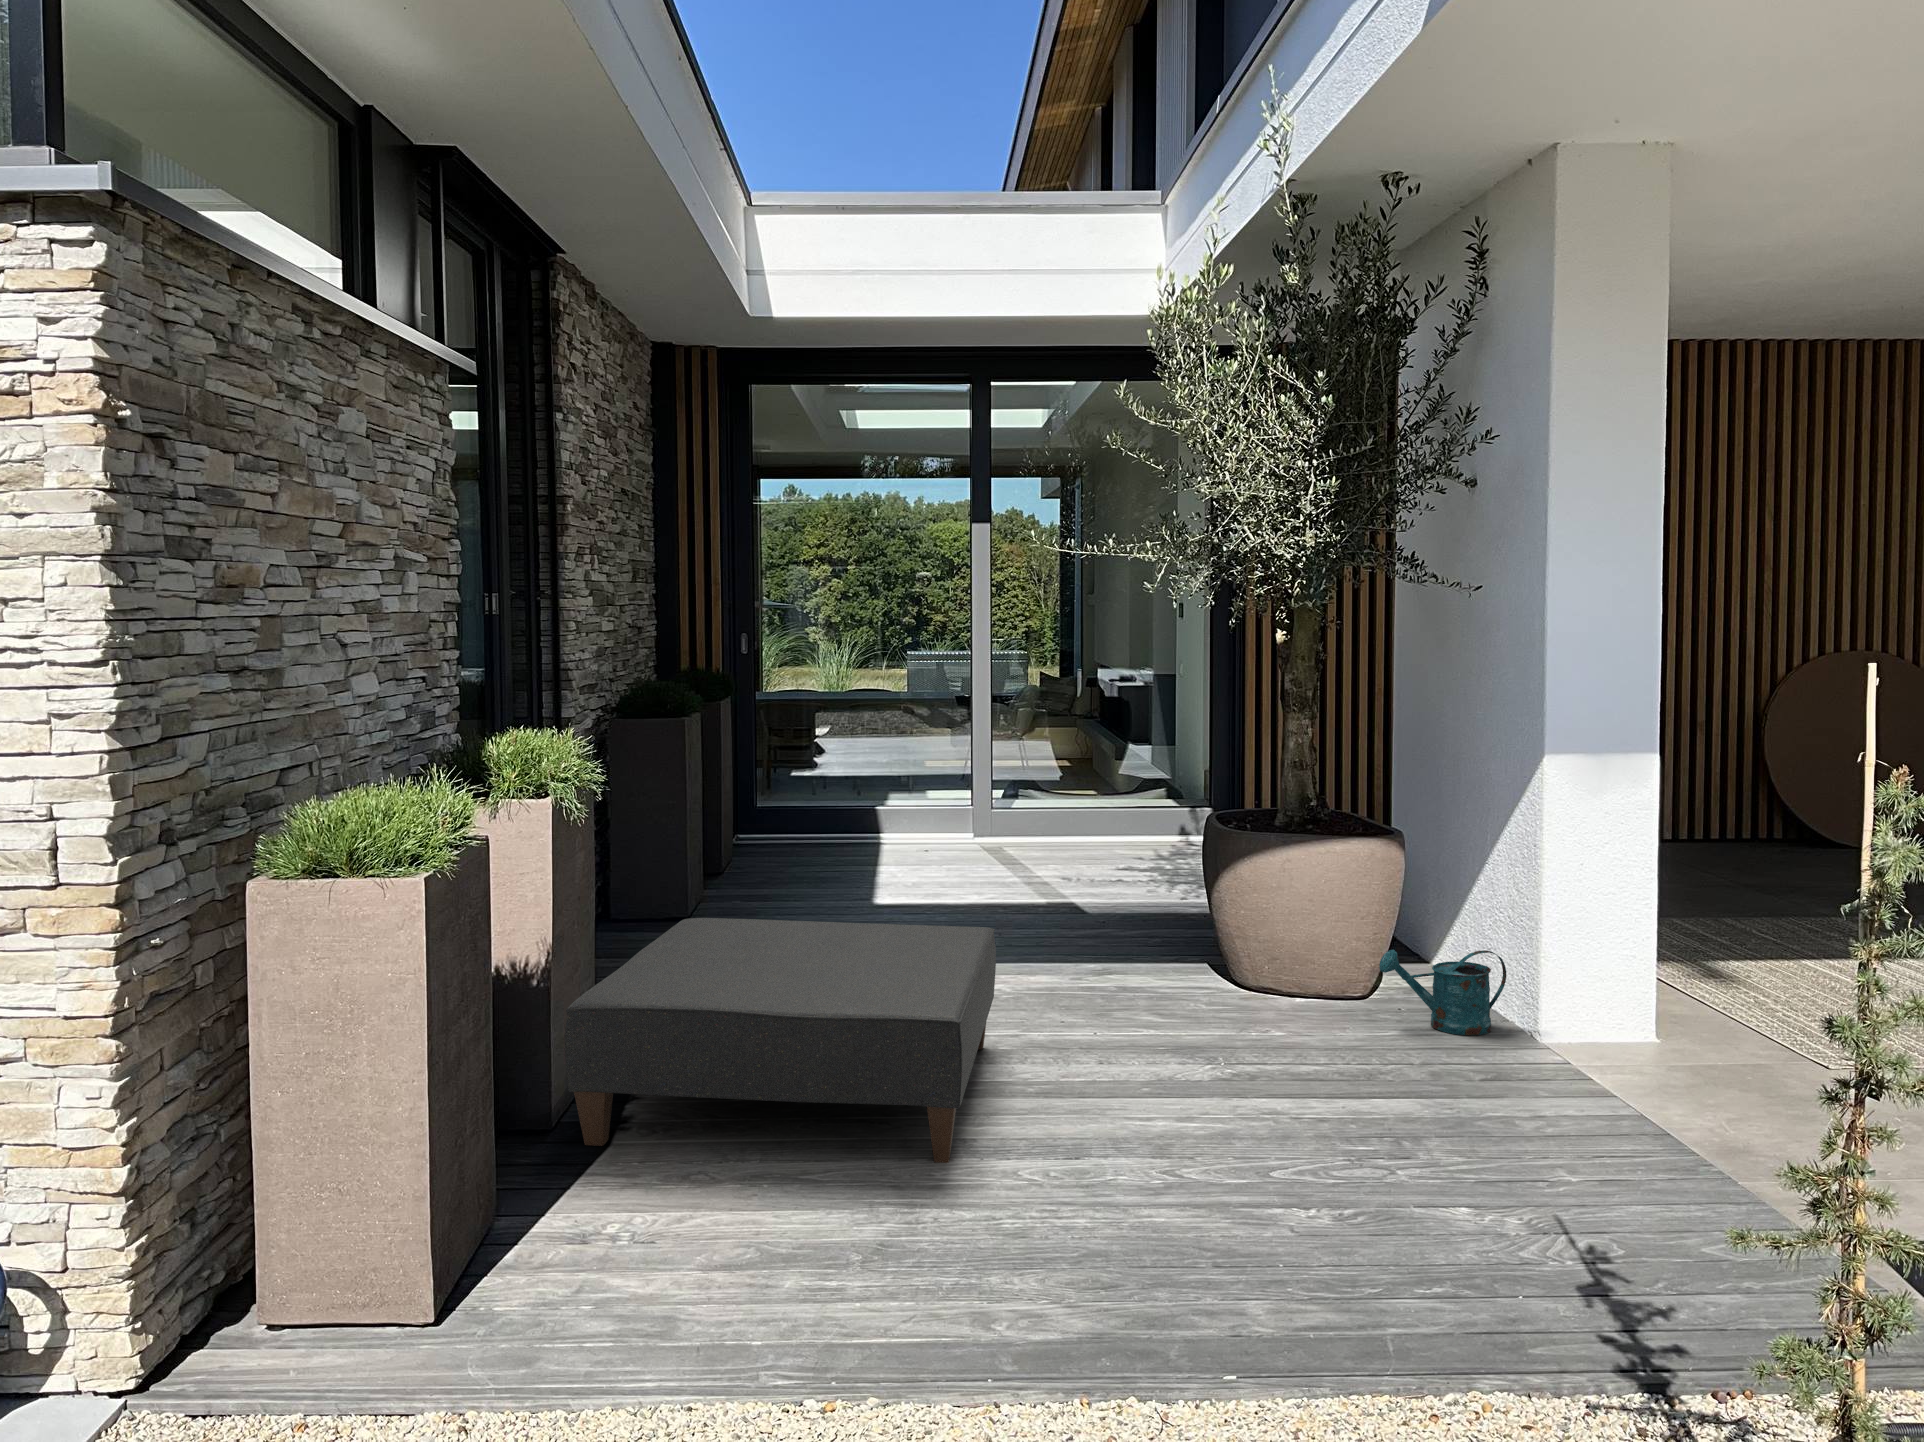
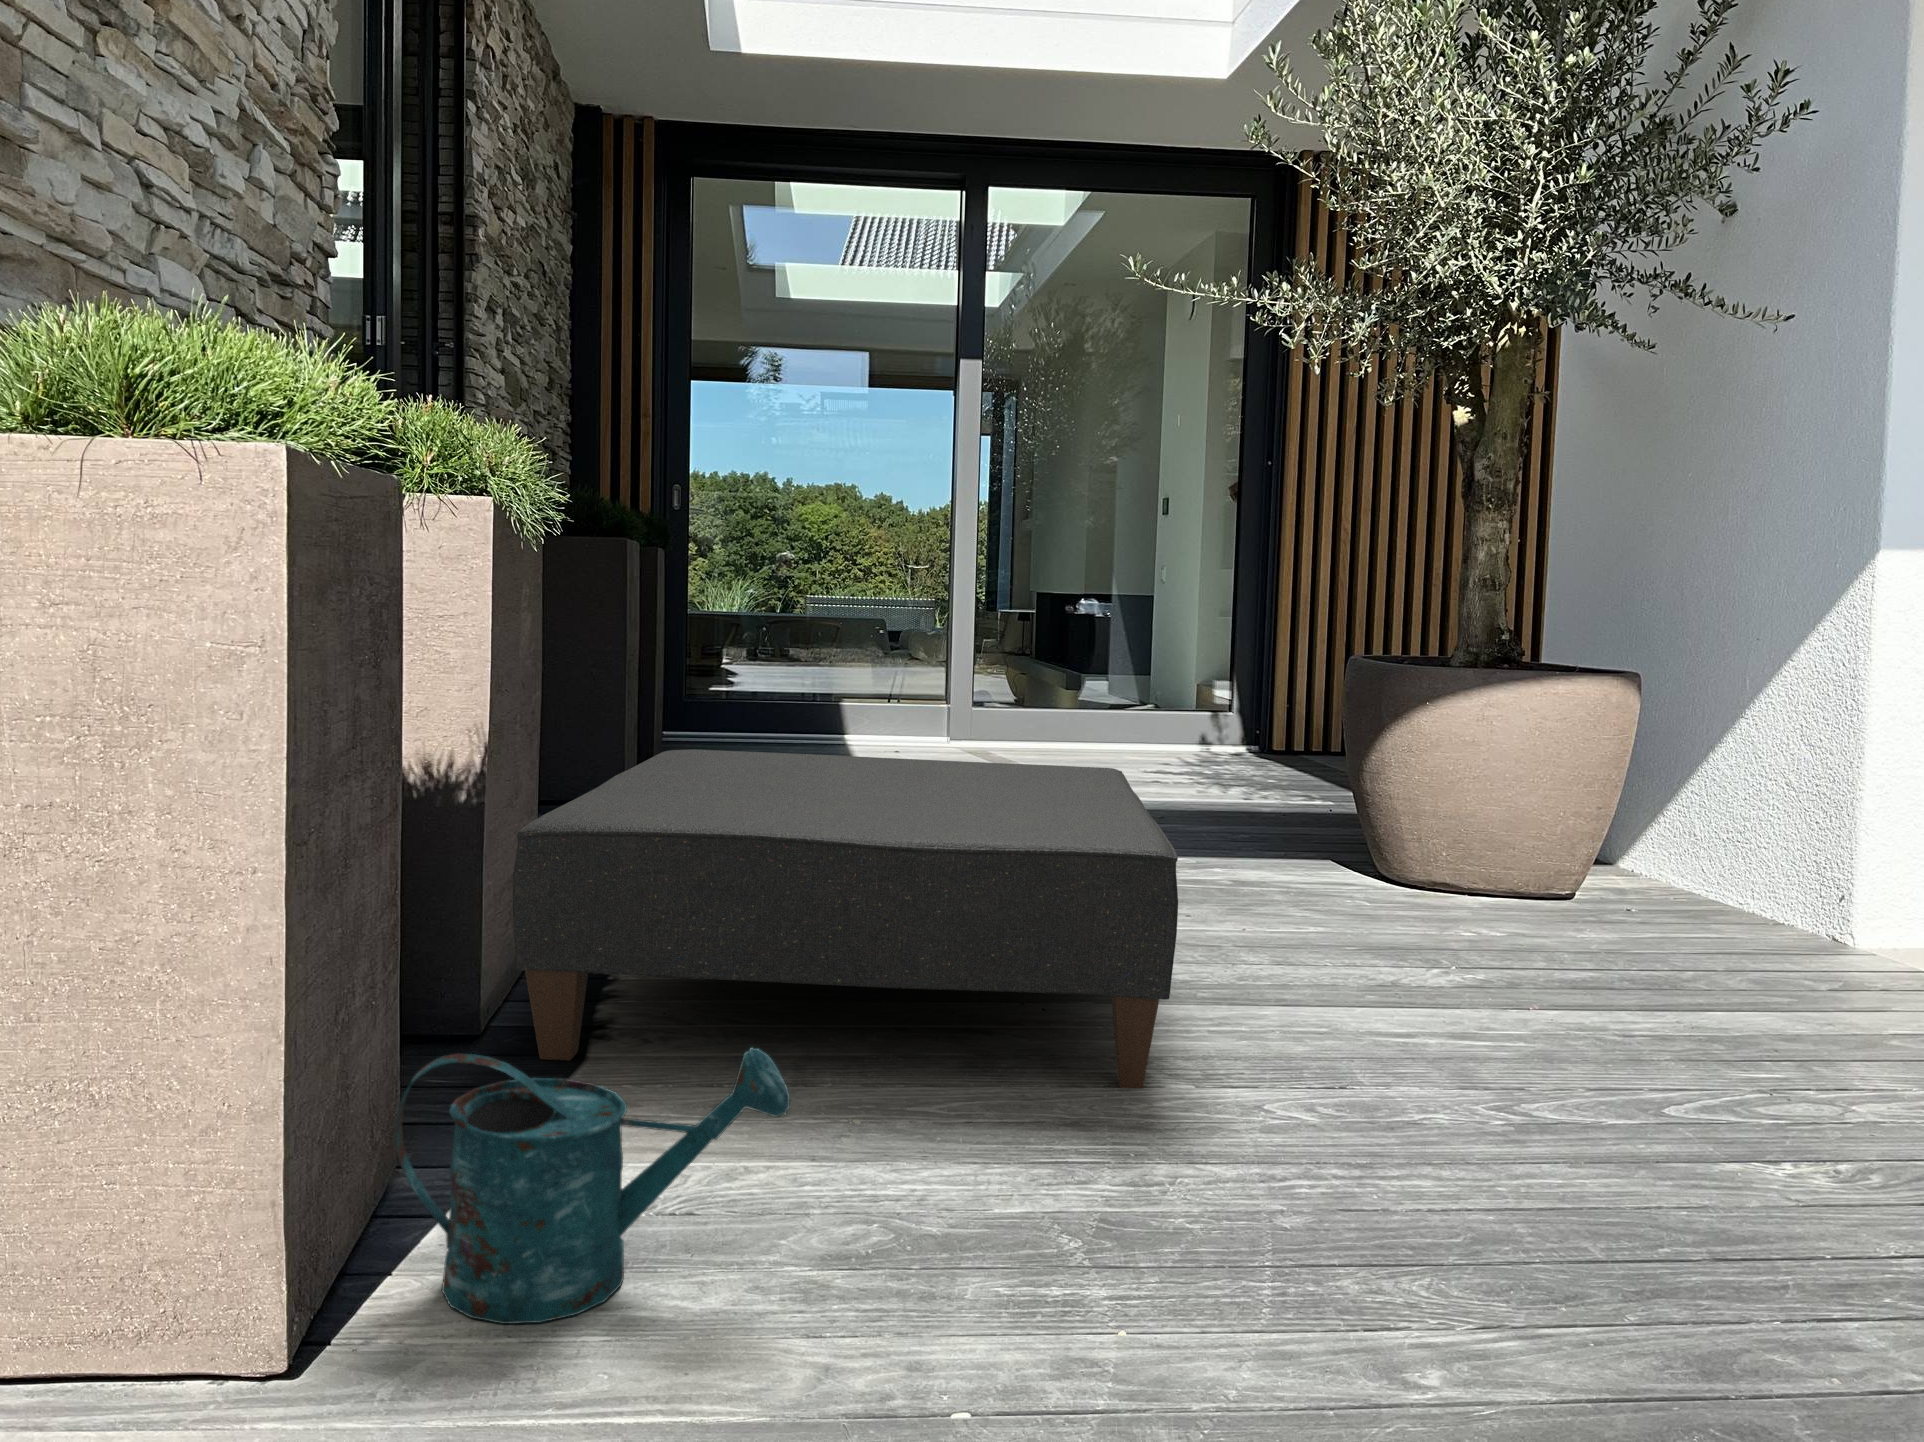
watering can: present [1379,950,1506,1035] -> present [395,1047,790,1324]

